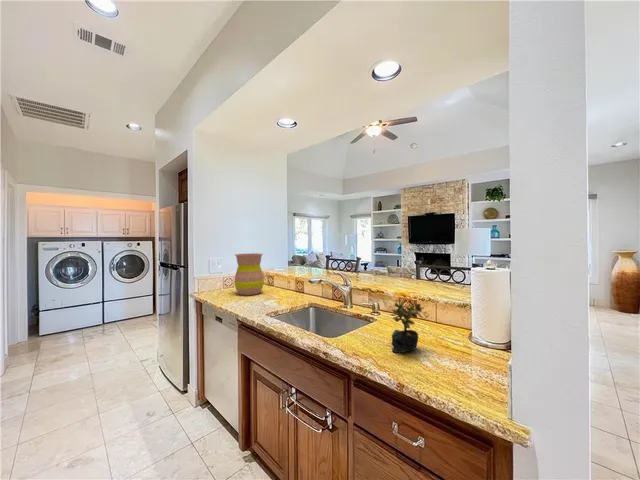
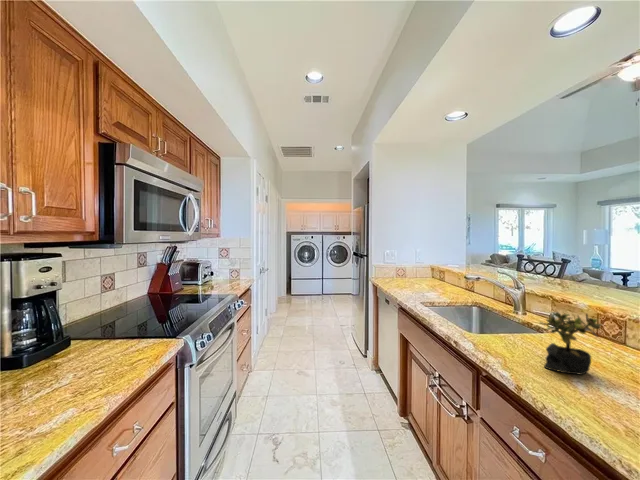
vase: present [234,253,264,295] -> none [403,248,431,286]

